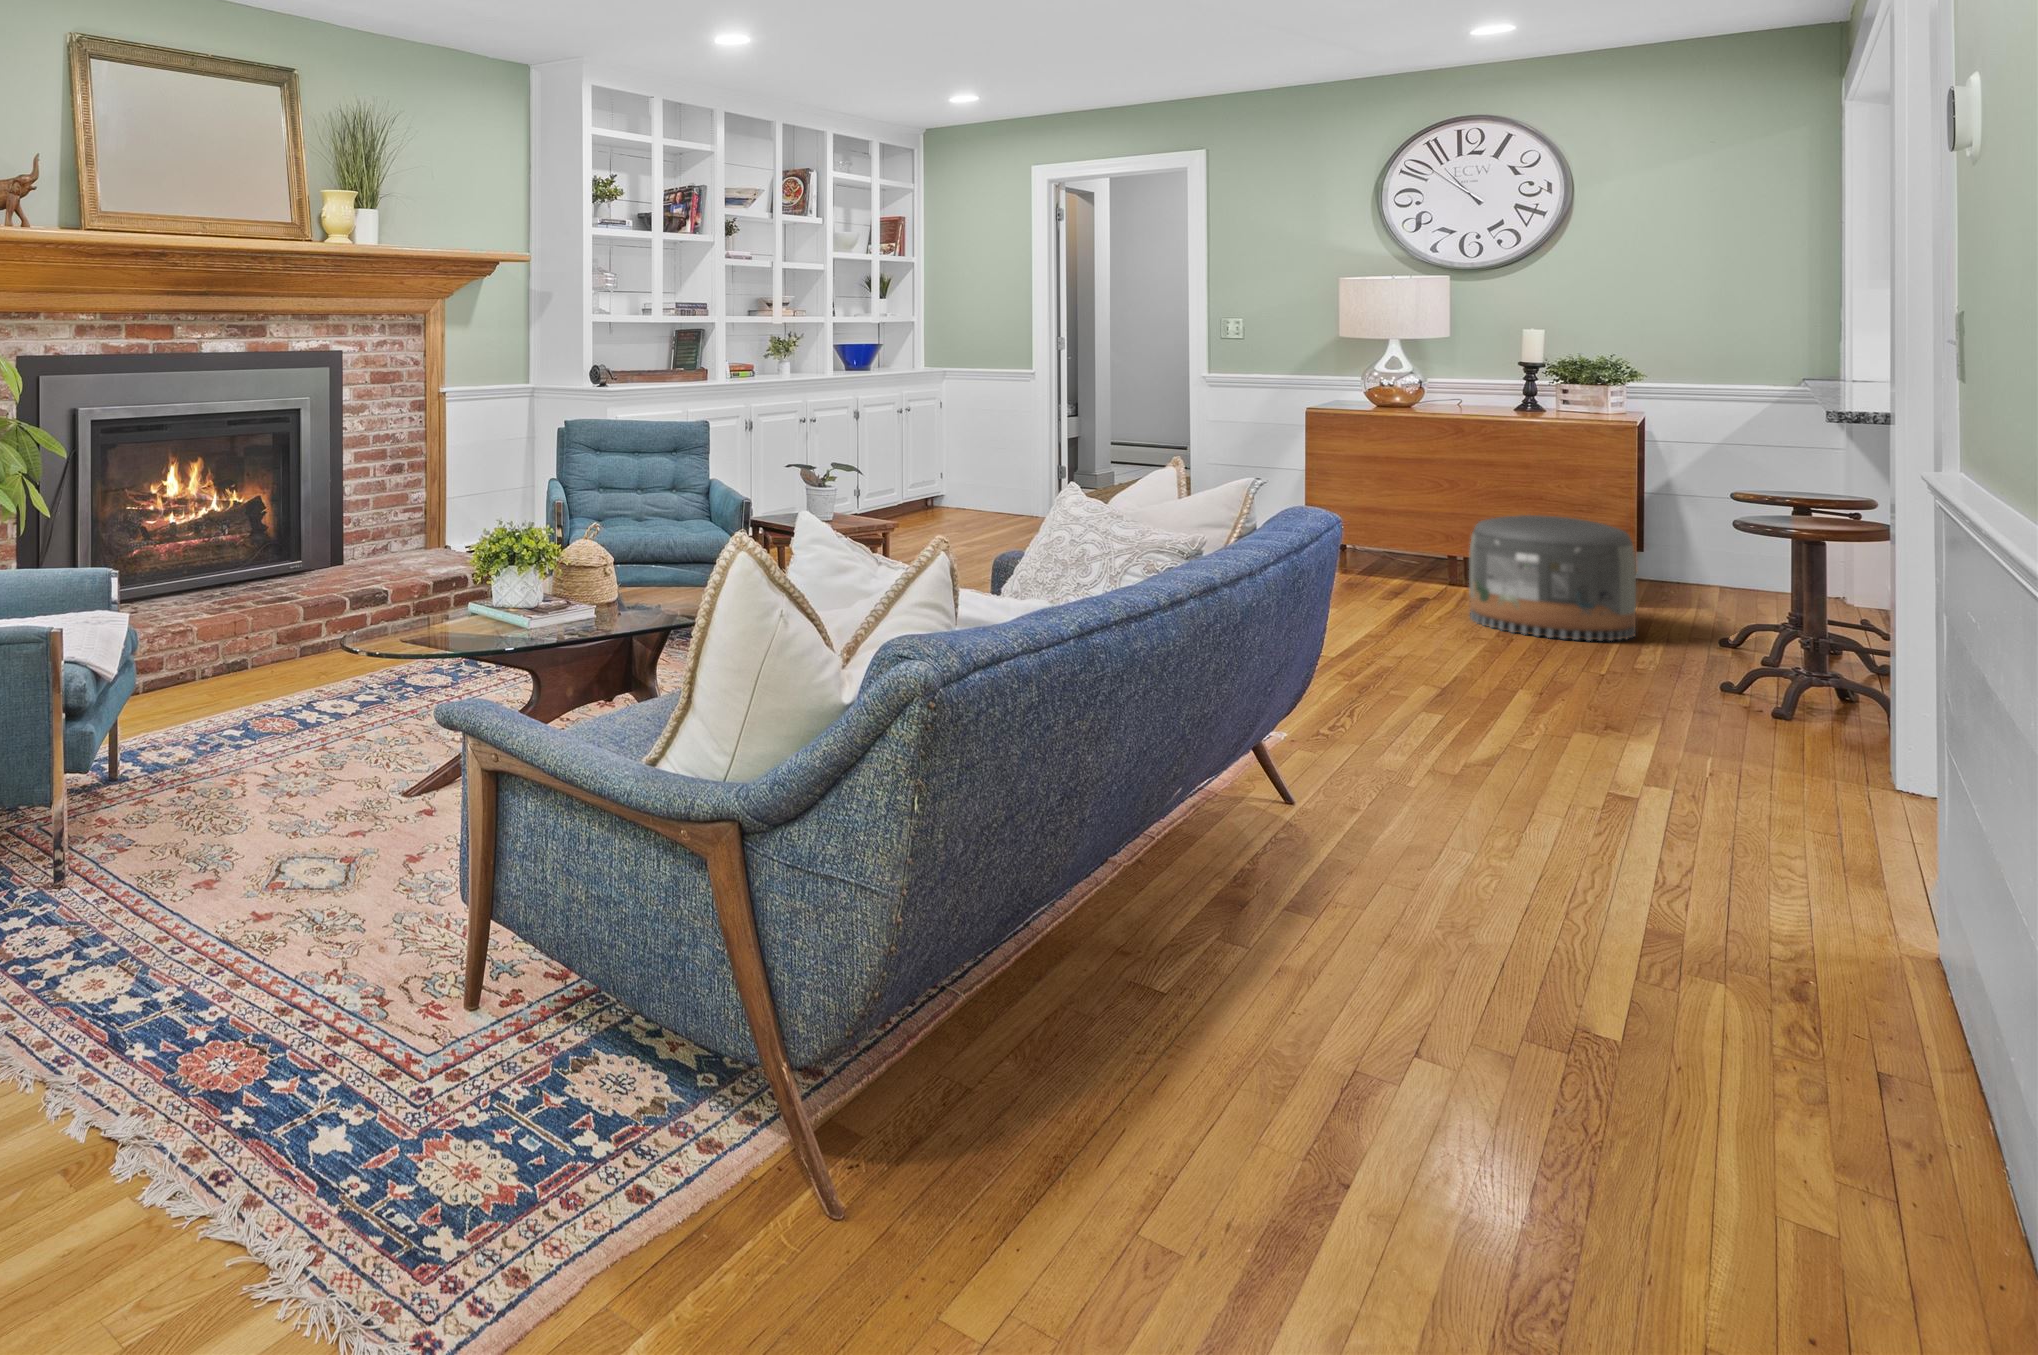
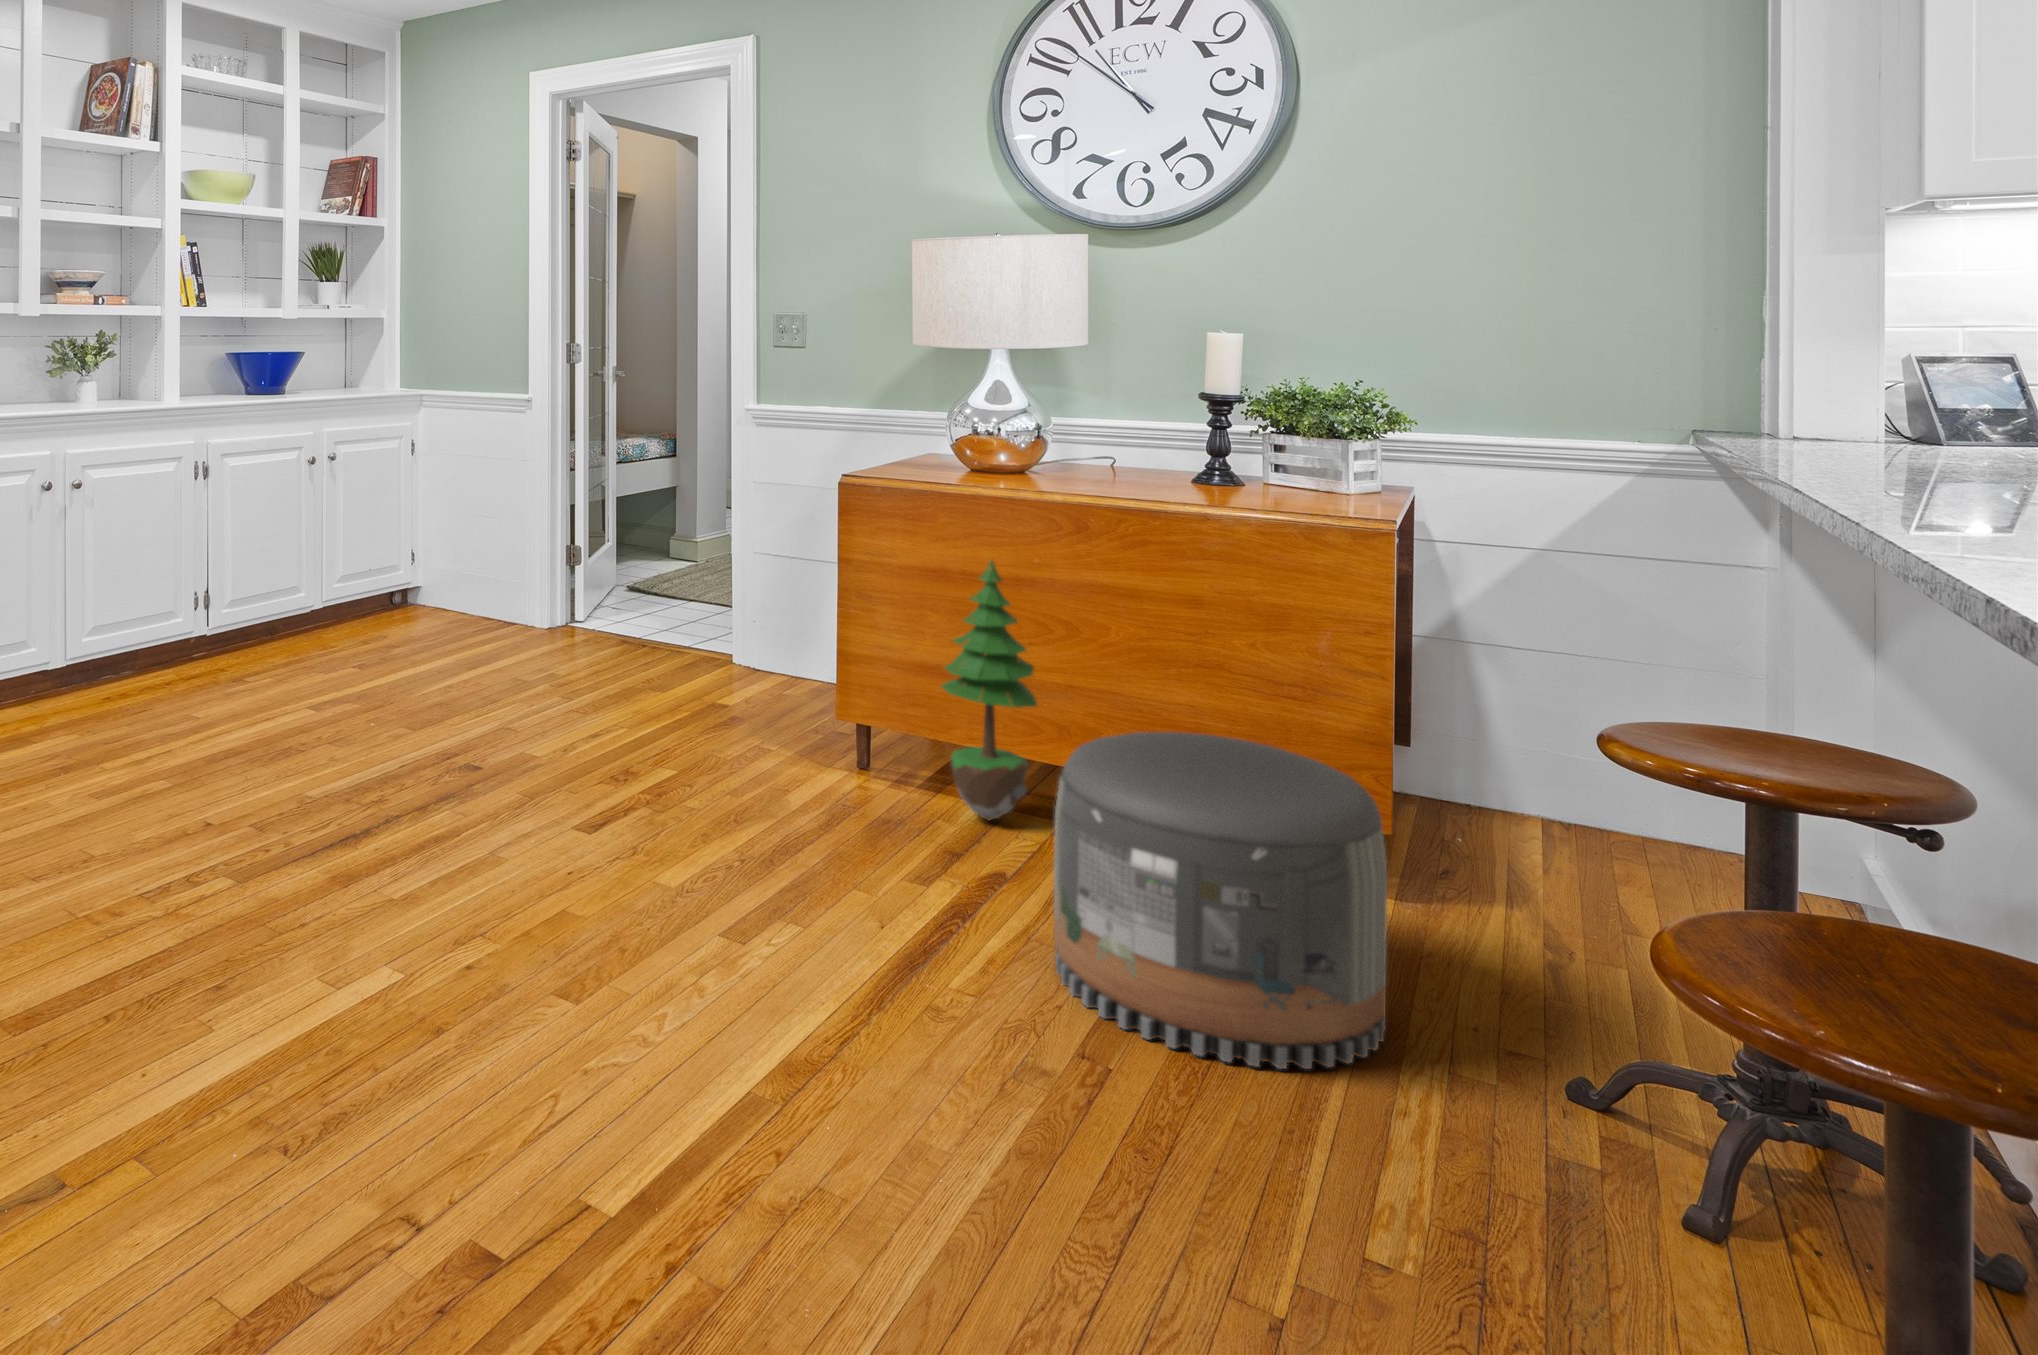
potted tree: none [1377,447,1437,585] -> present [942,561,1037,820]

